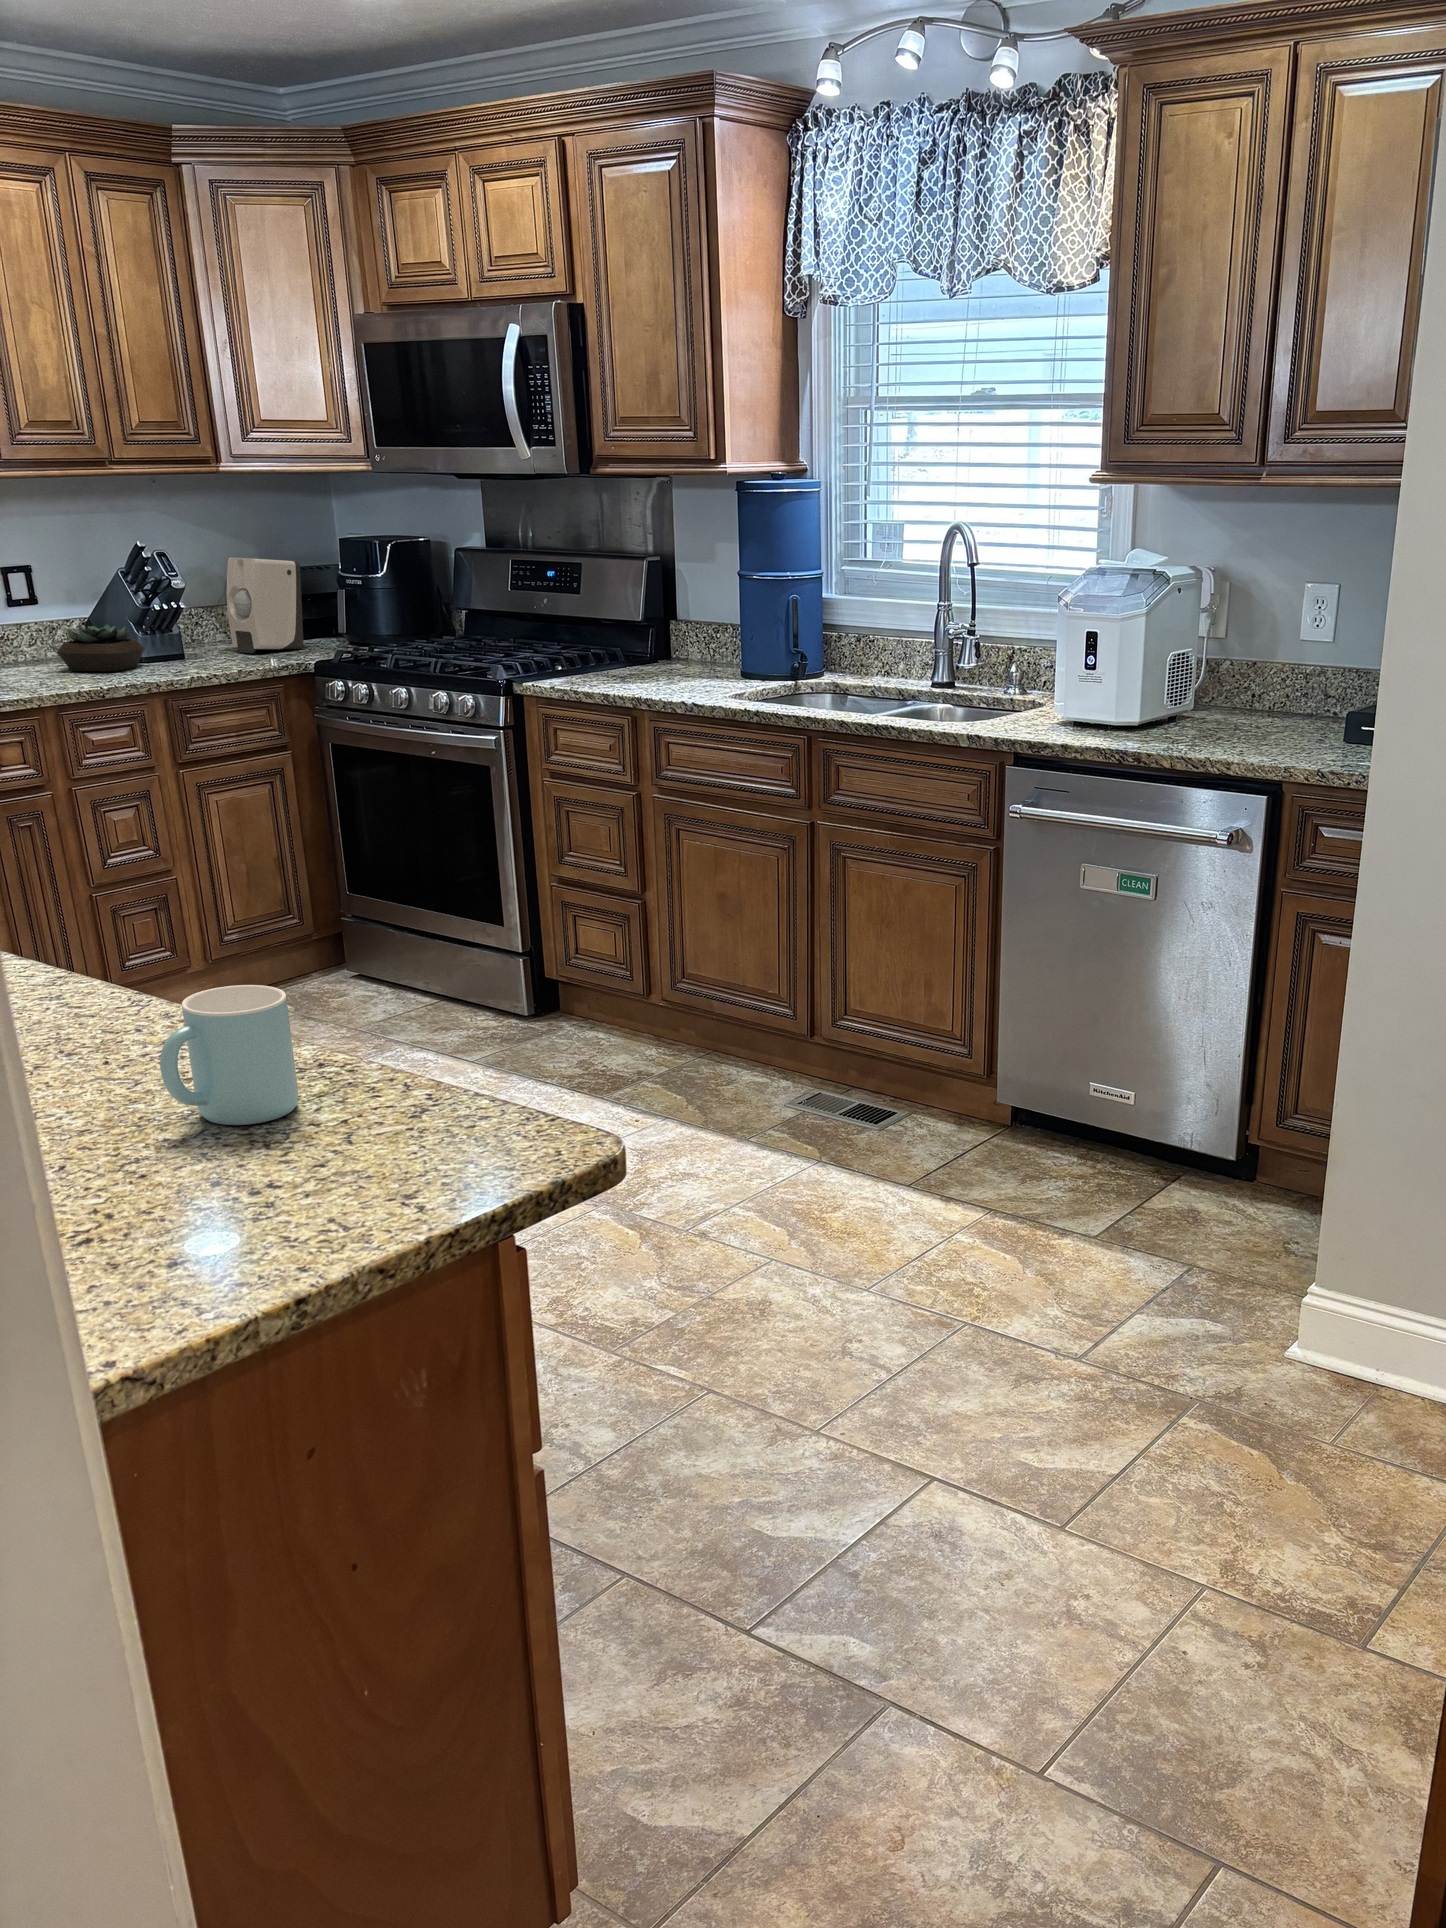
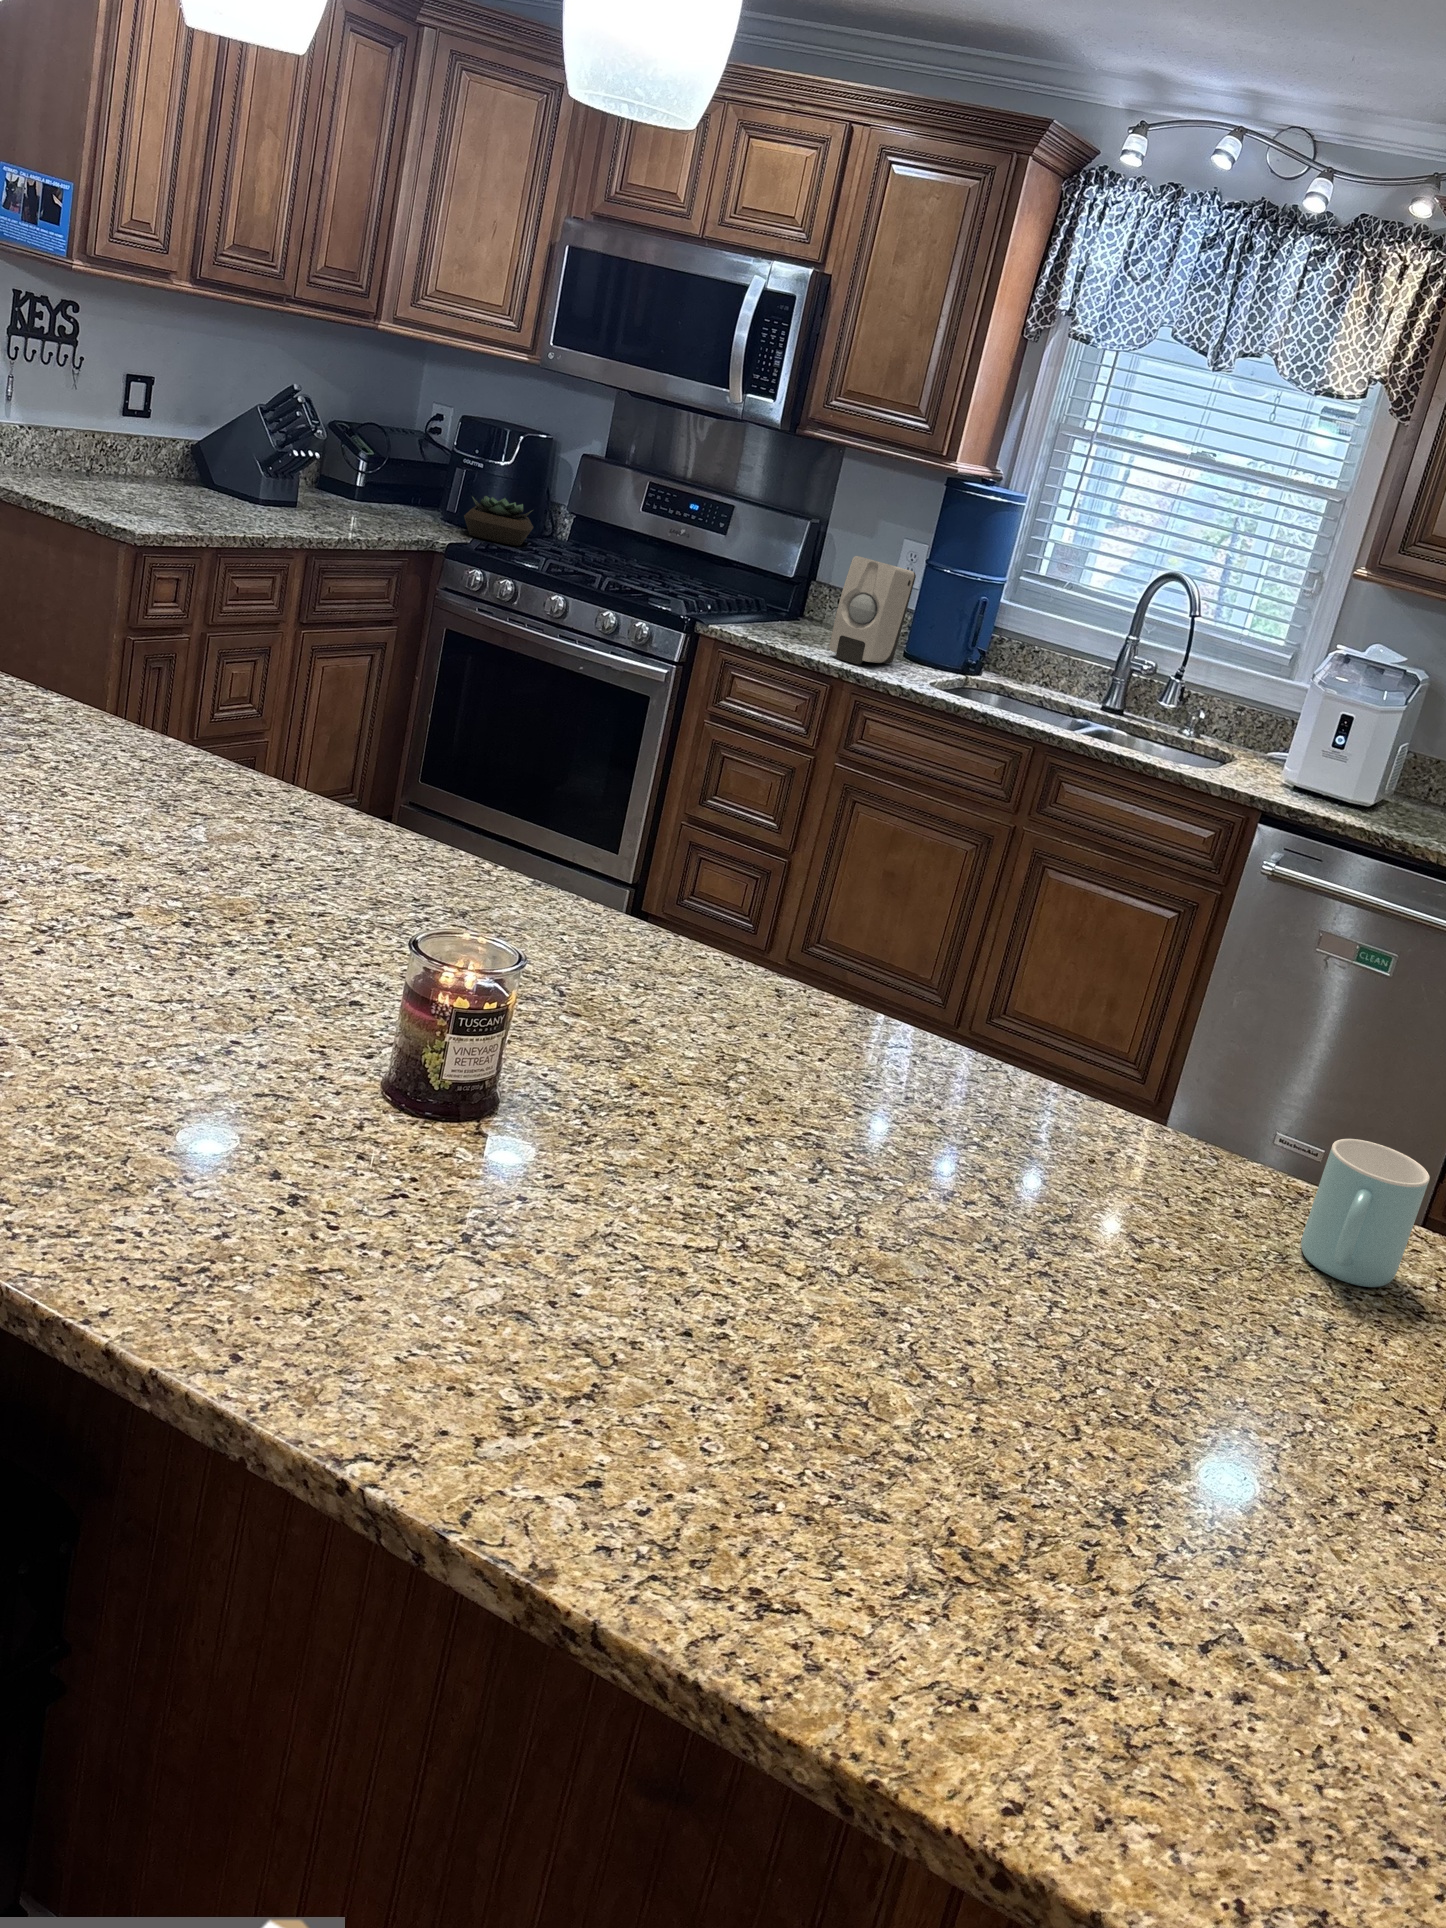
soap dispenser: present [226,557,304,653] -> present [829,556,916,664]
succulent plant: present [57,624,144,671] -> present [464,496,533,546]

